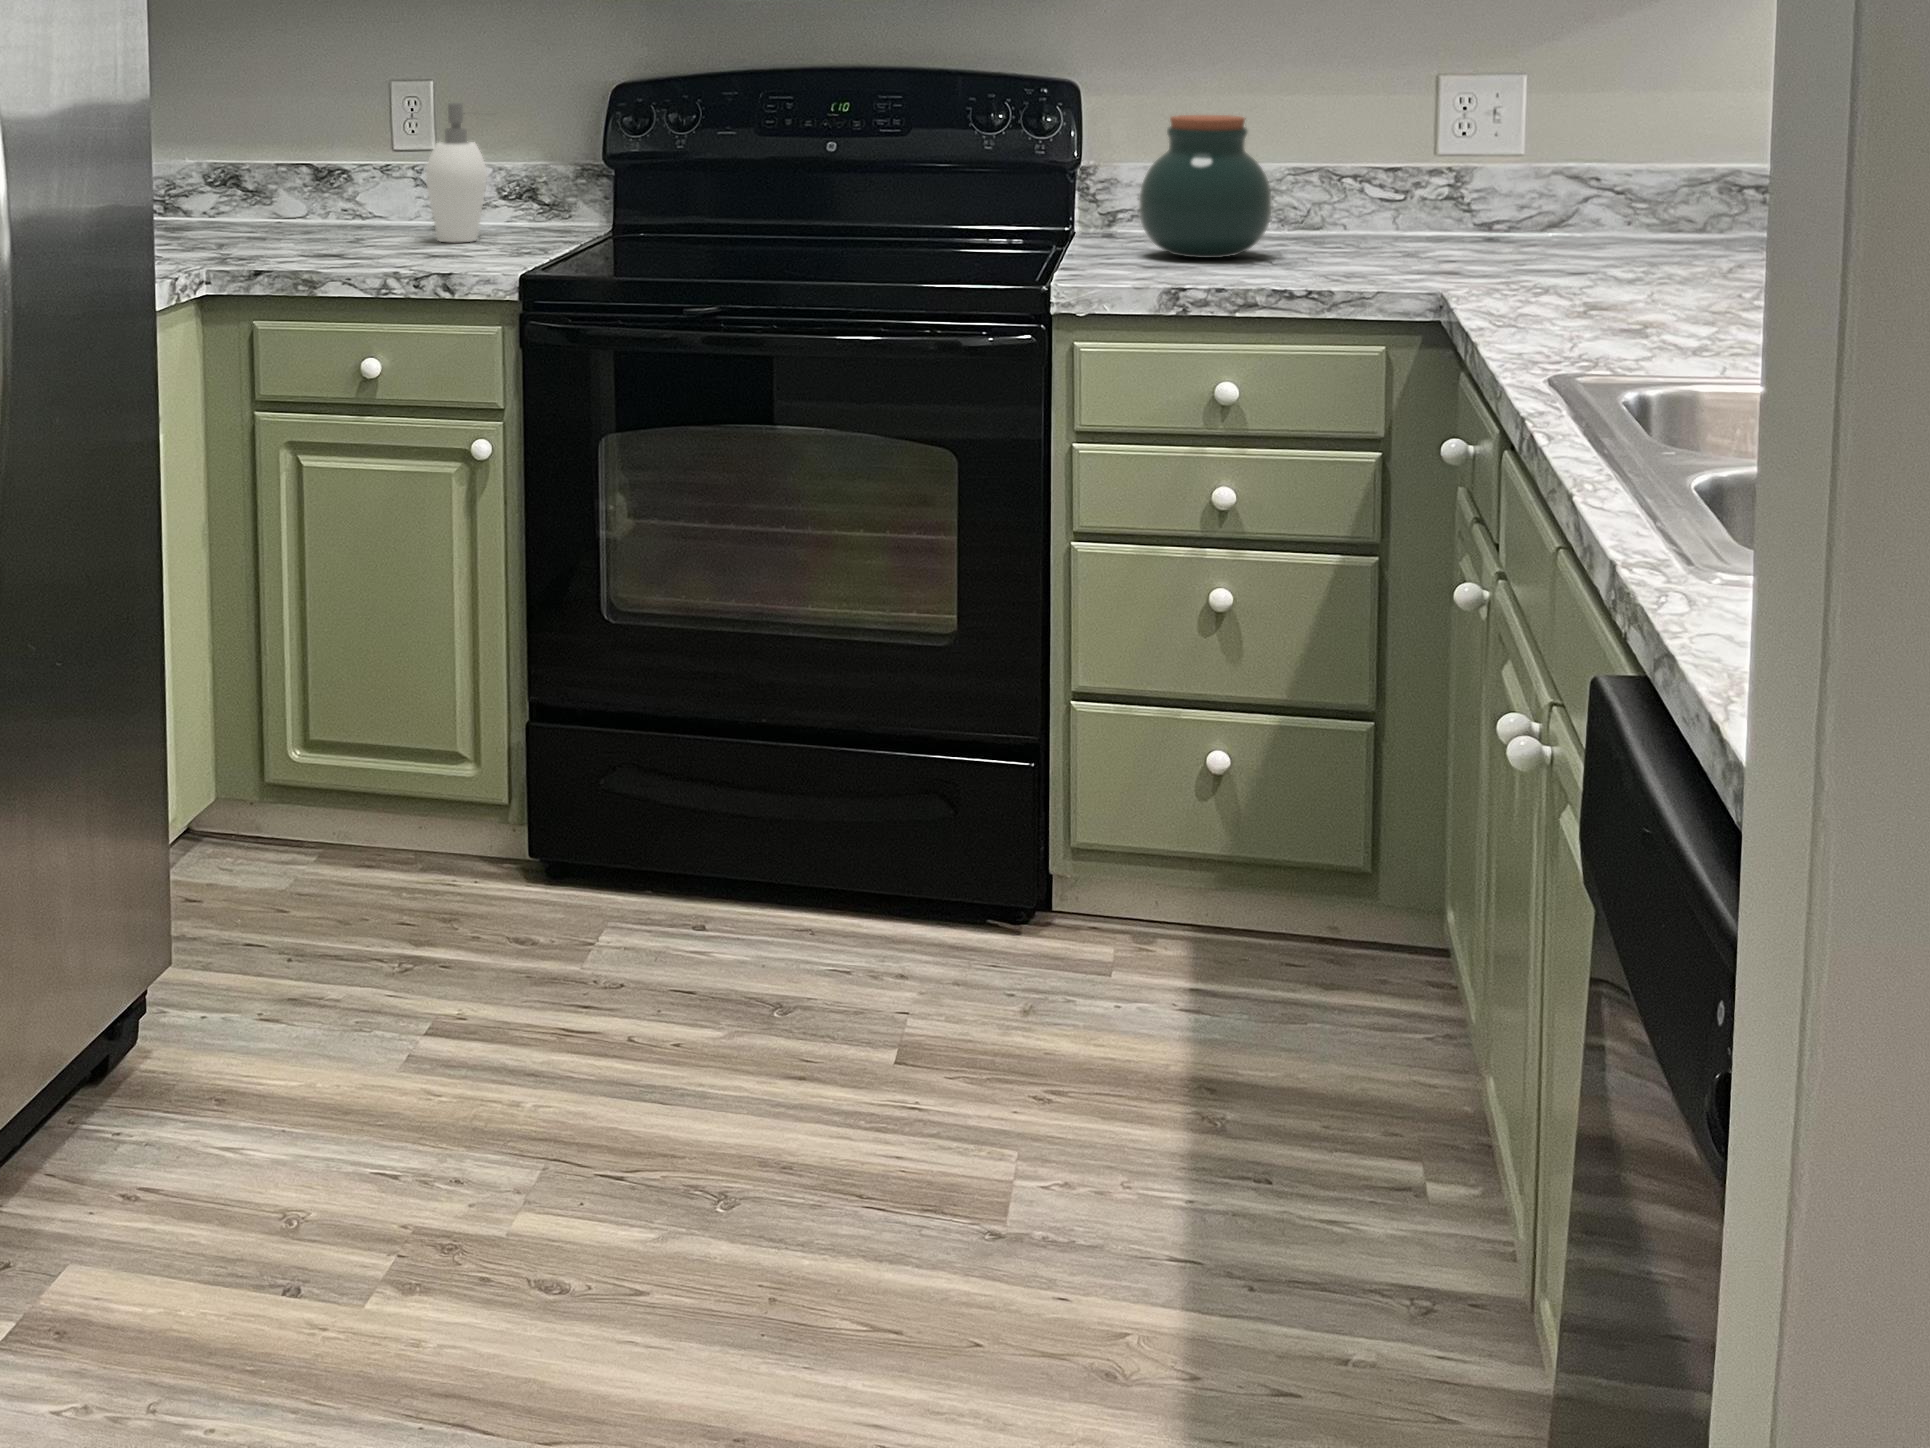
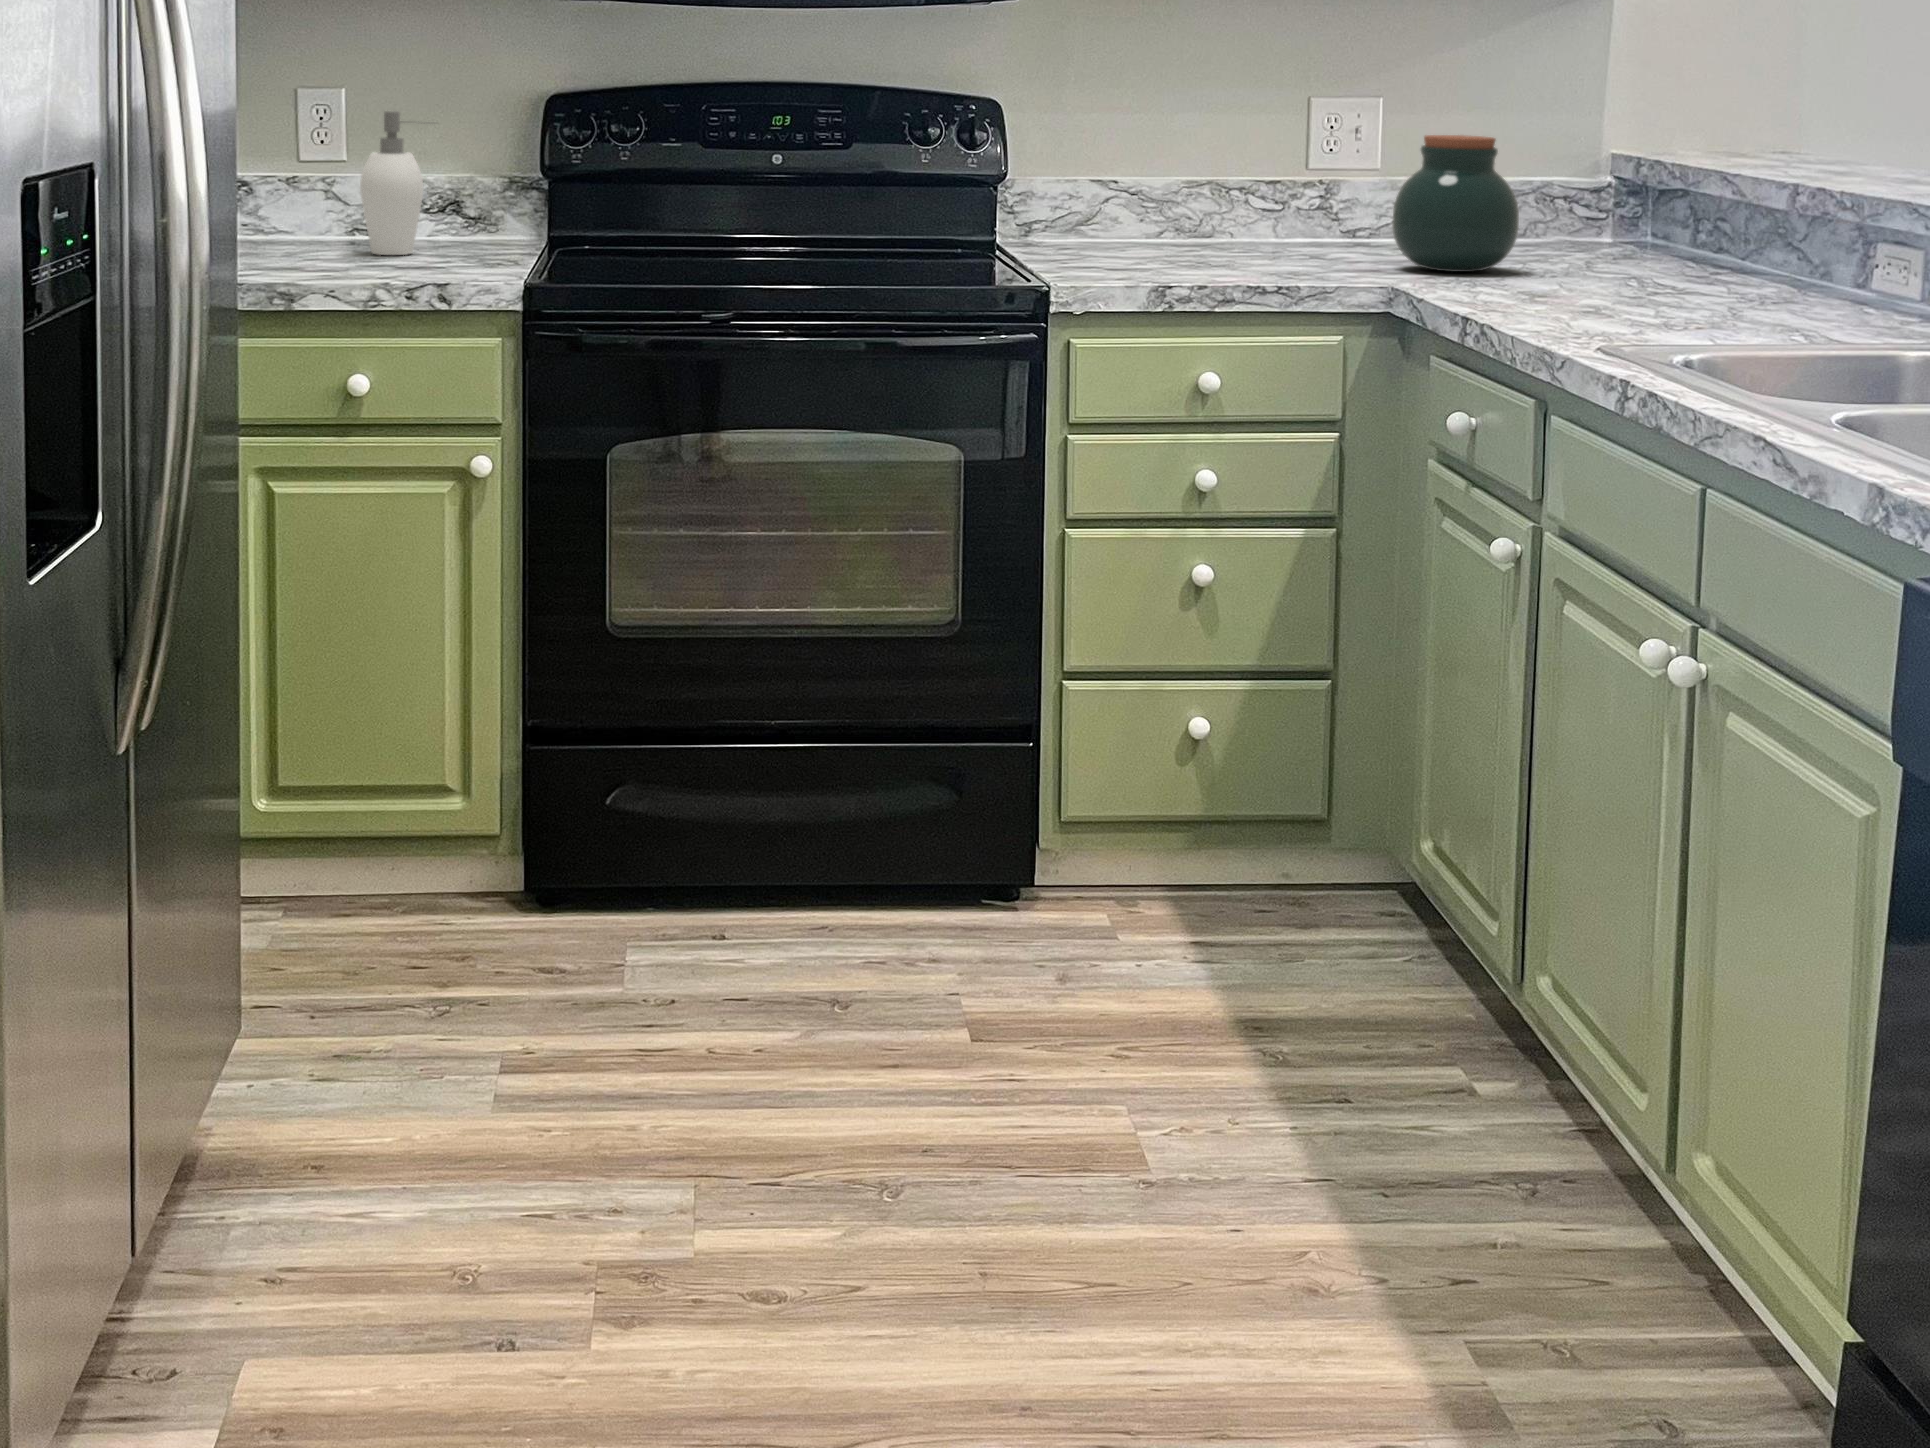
jar: present [1139,115,1272,258] -> present [1392,135,1519,272]

